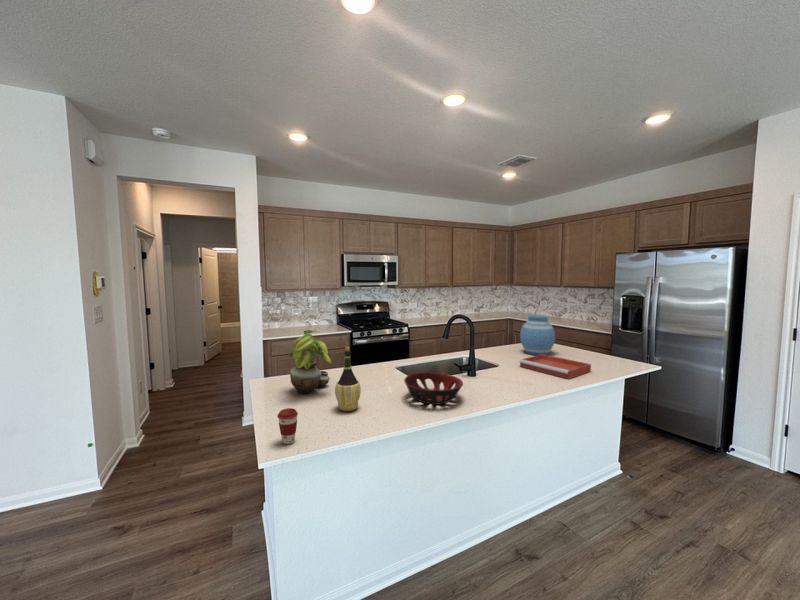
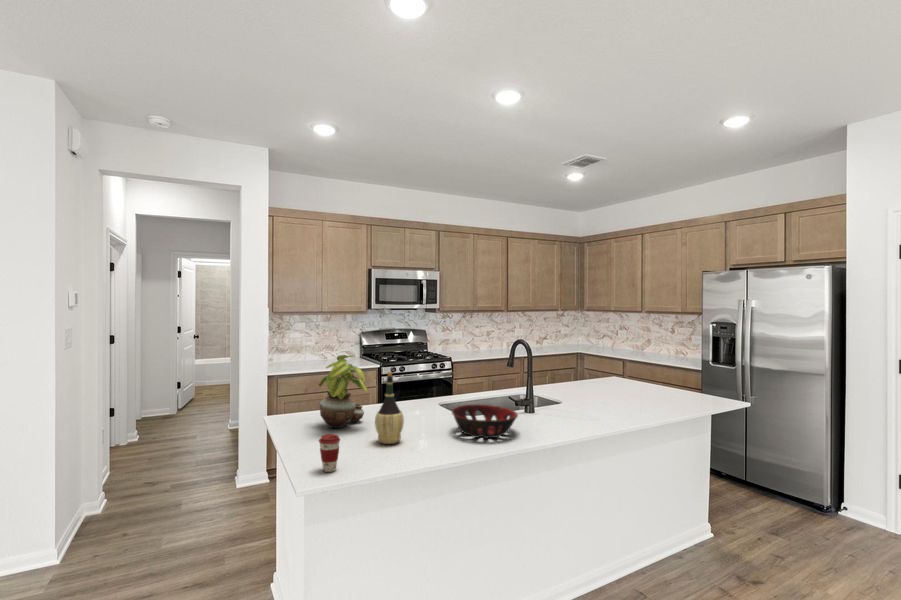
vase: present [520,315,555,355] -> none [587,344,628,392]
tray: present [519,354,591,379] -> none [584,389,666,415]

